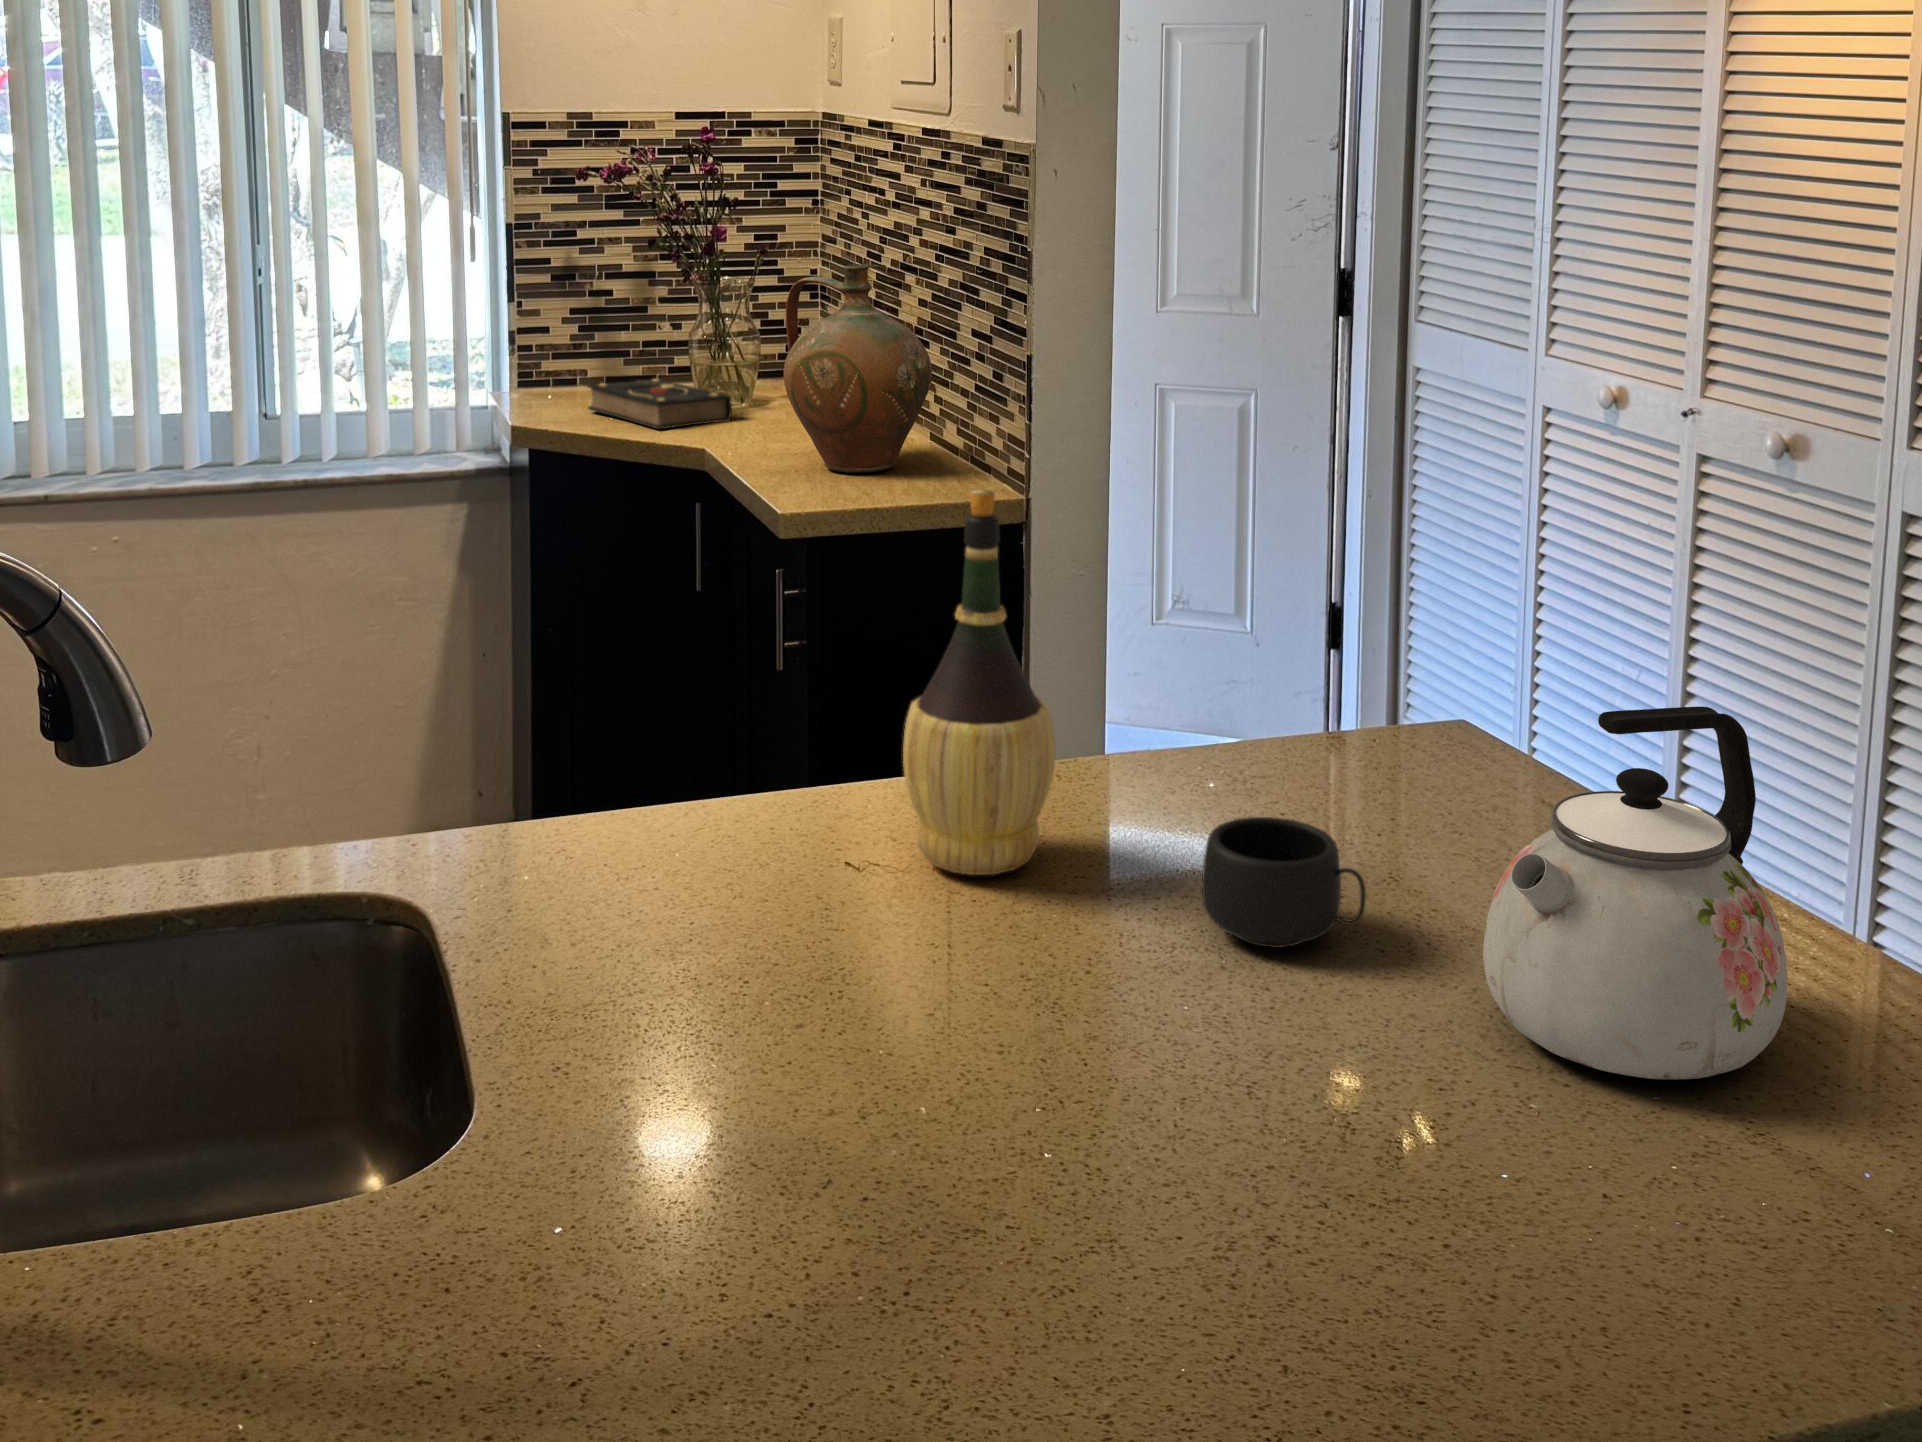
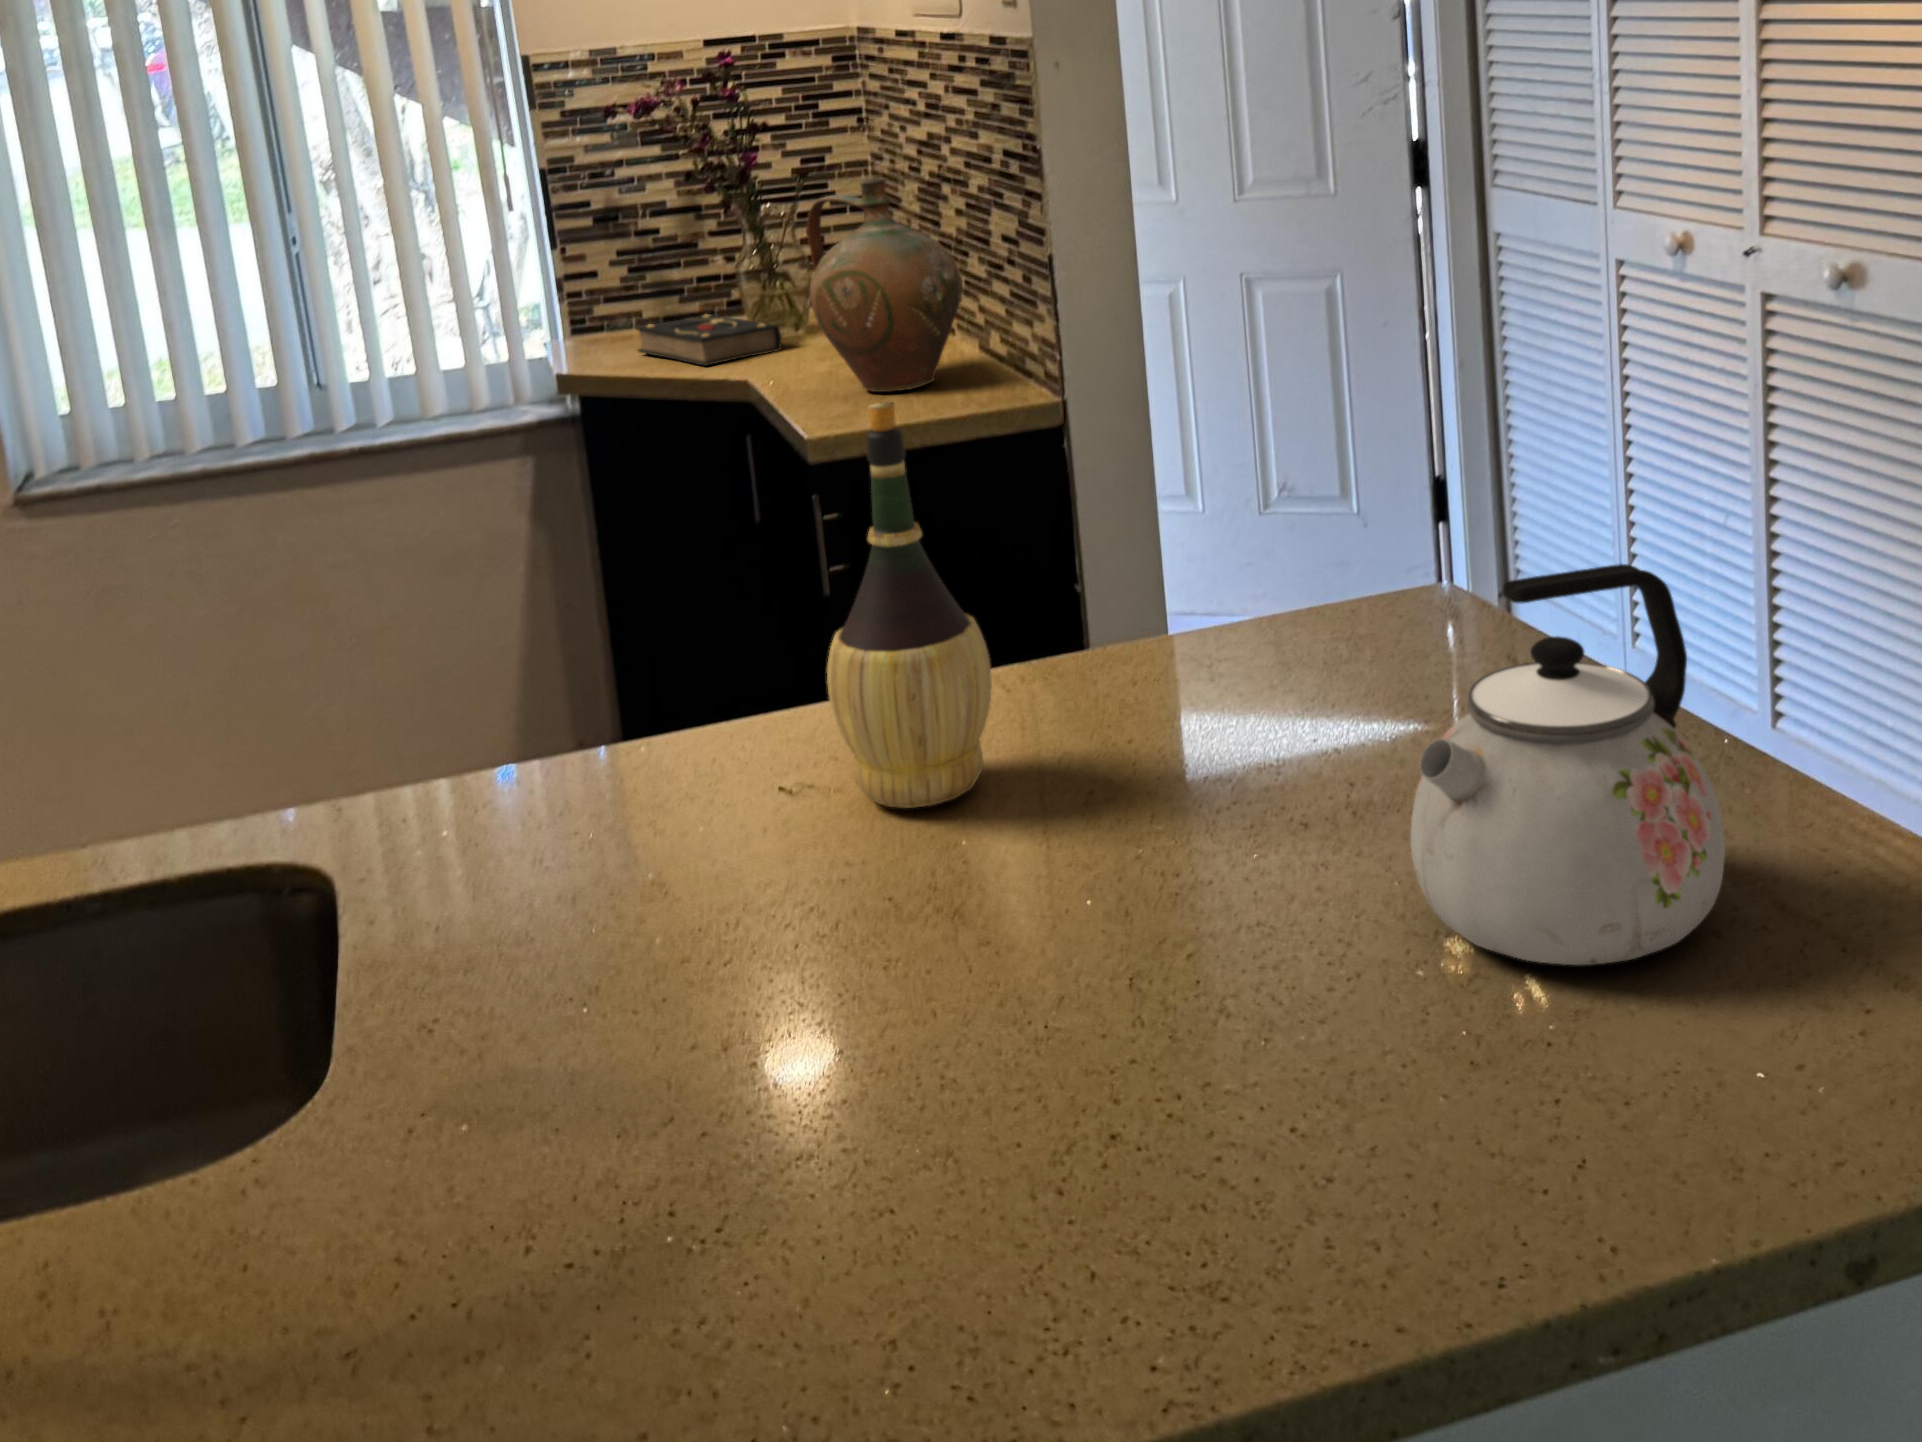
mug: present [1202,817,1366,948] -> none [1136,720,1303,857]

